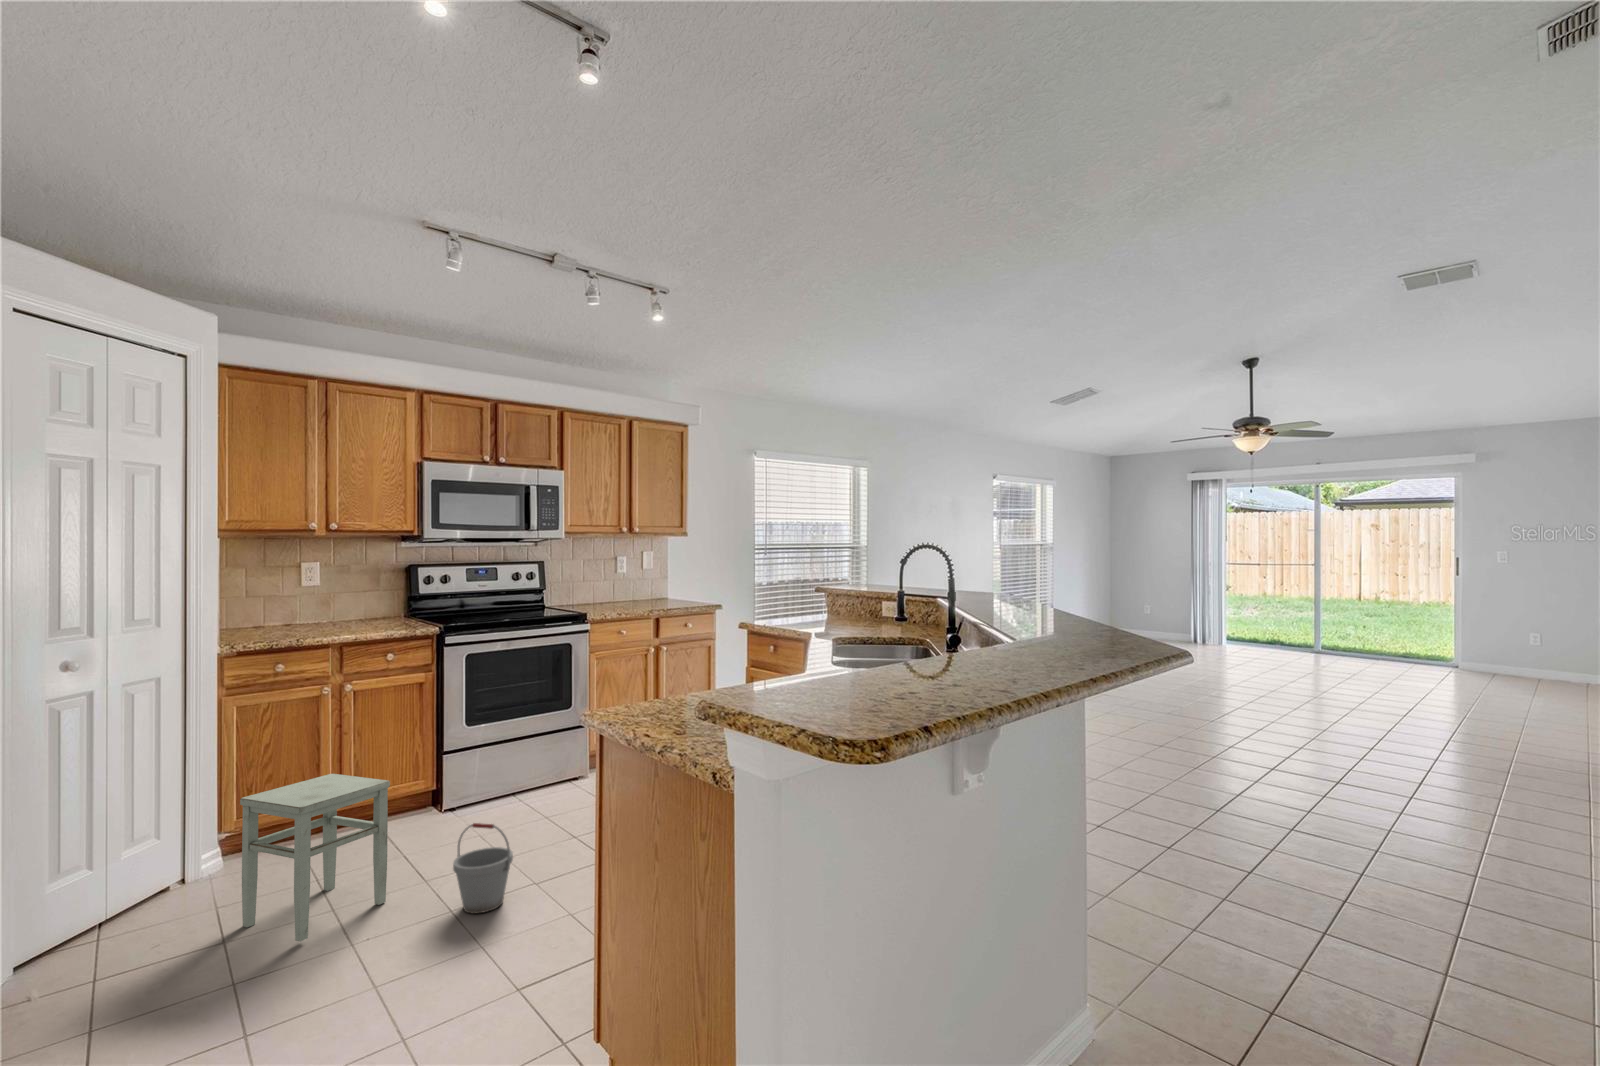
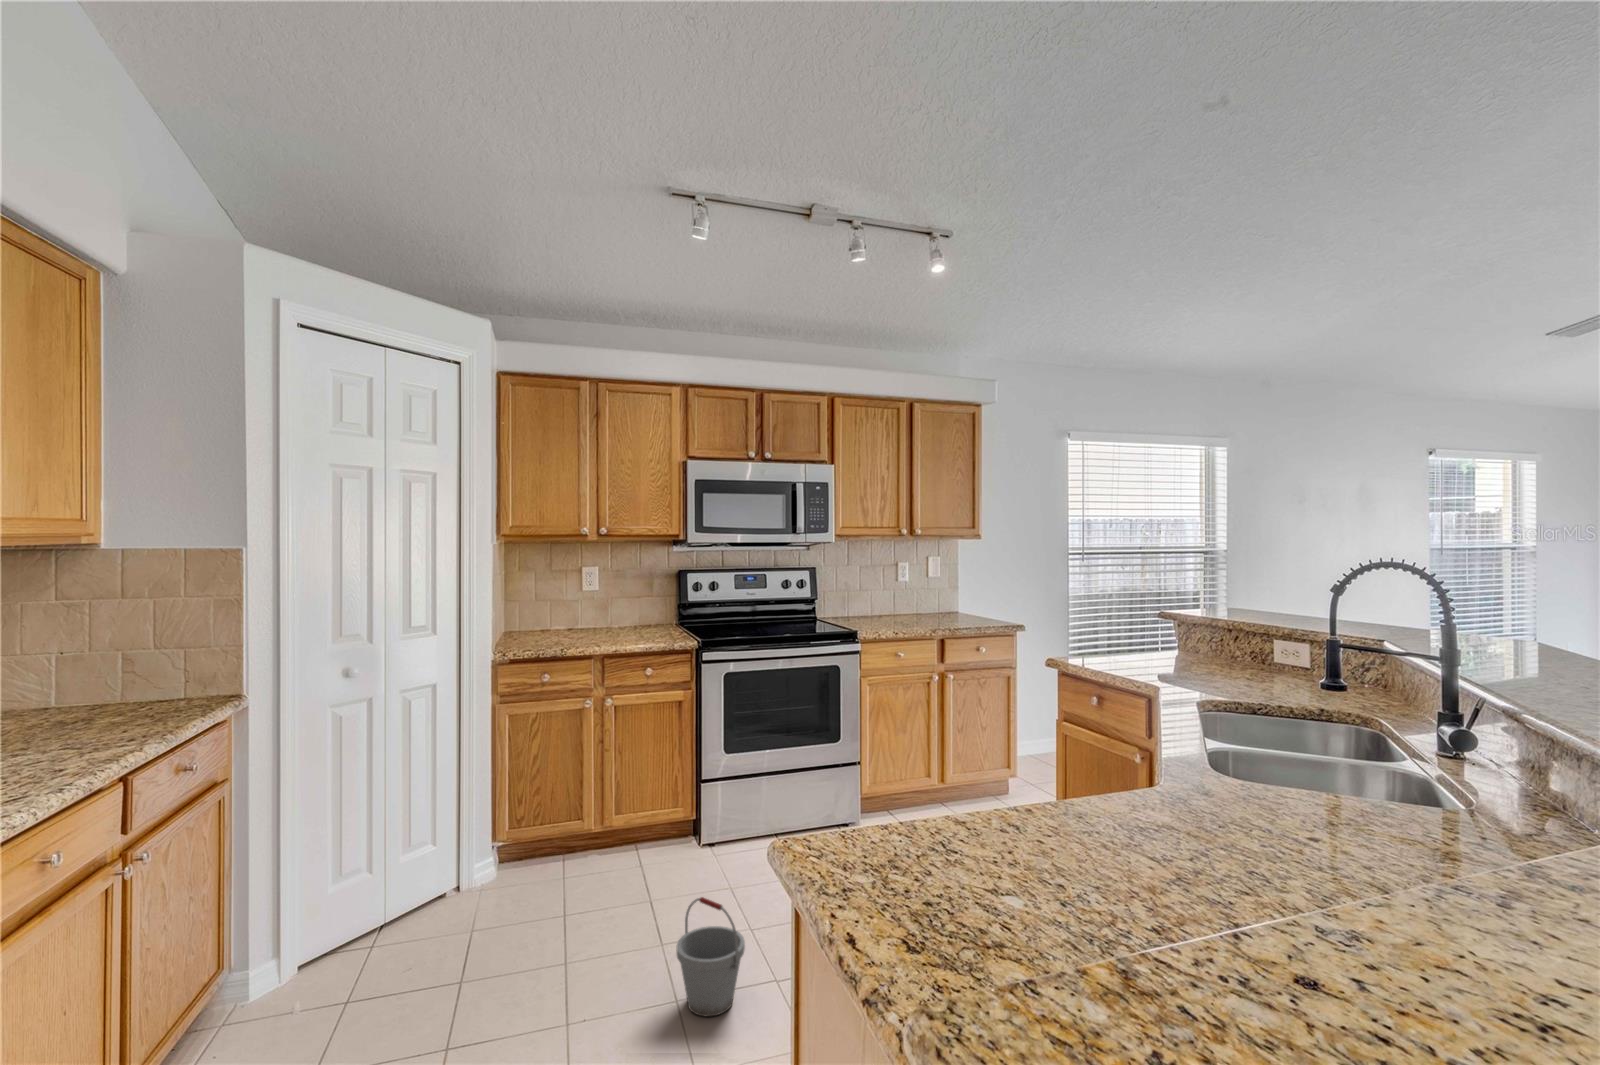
stool: present [240,774,390,942] -> none [481,803,620,1006]

